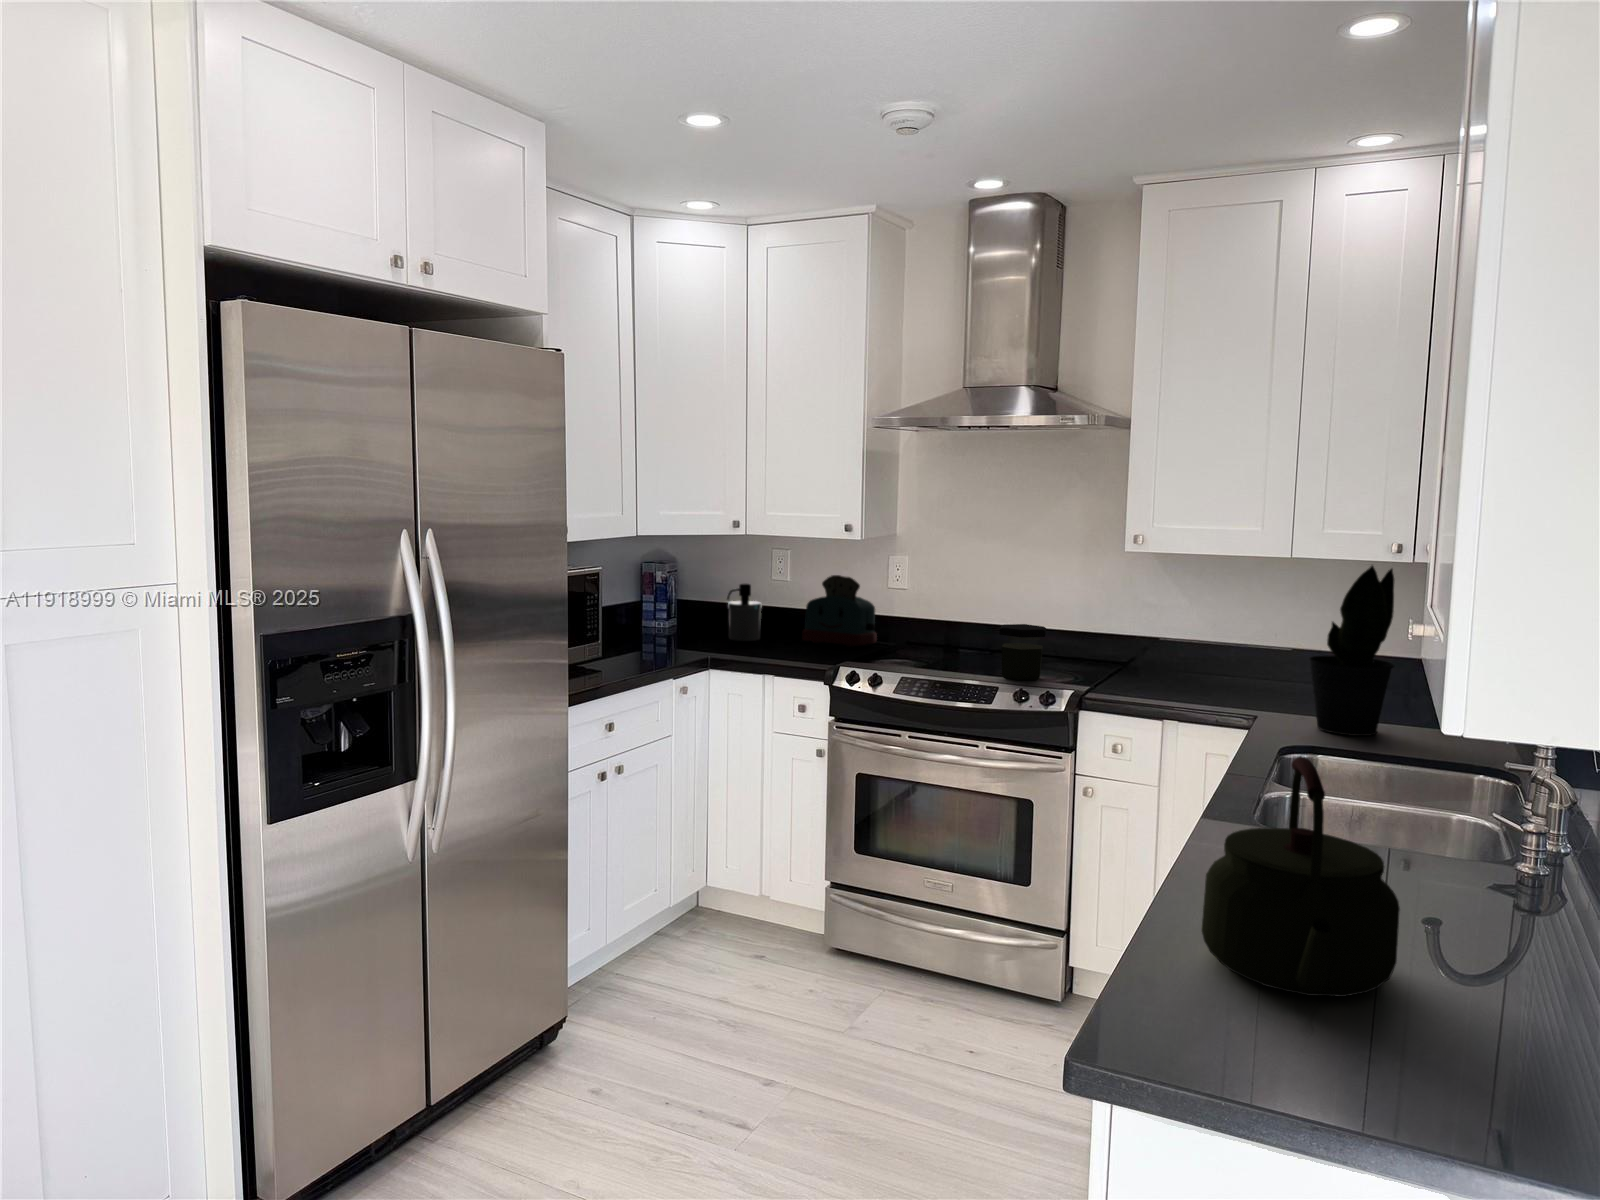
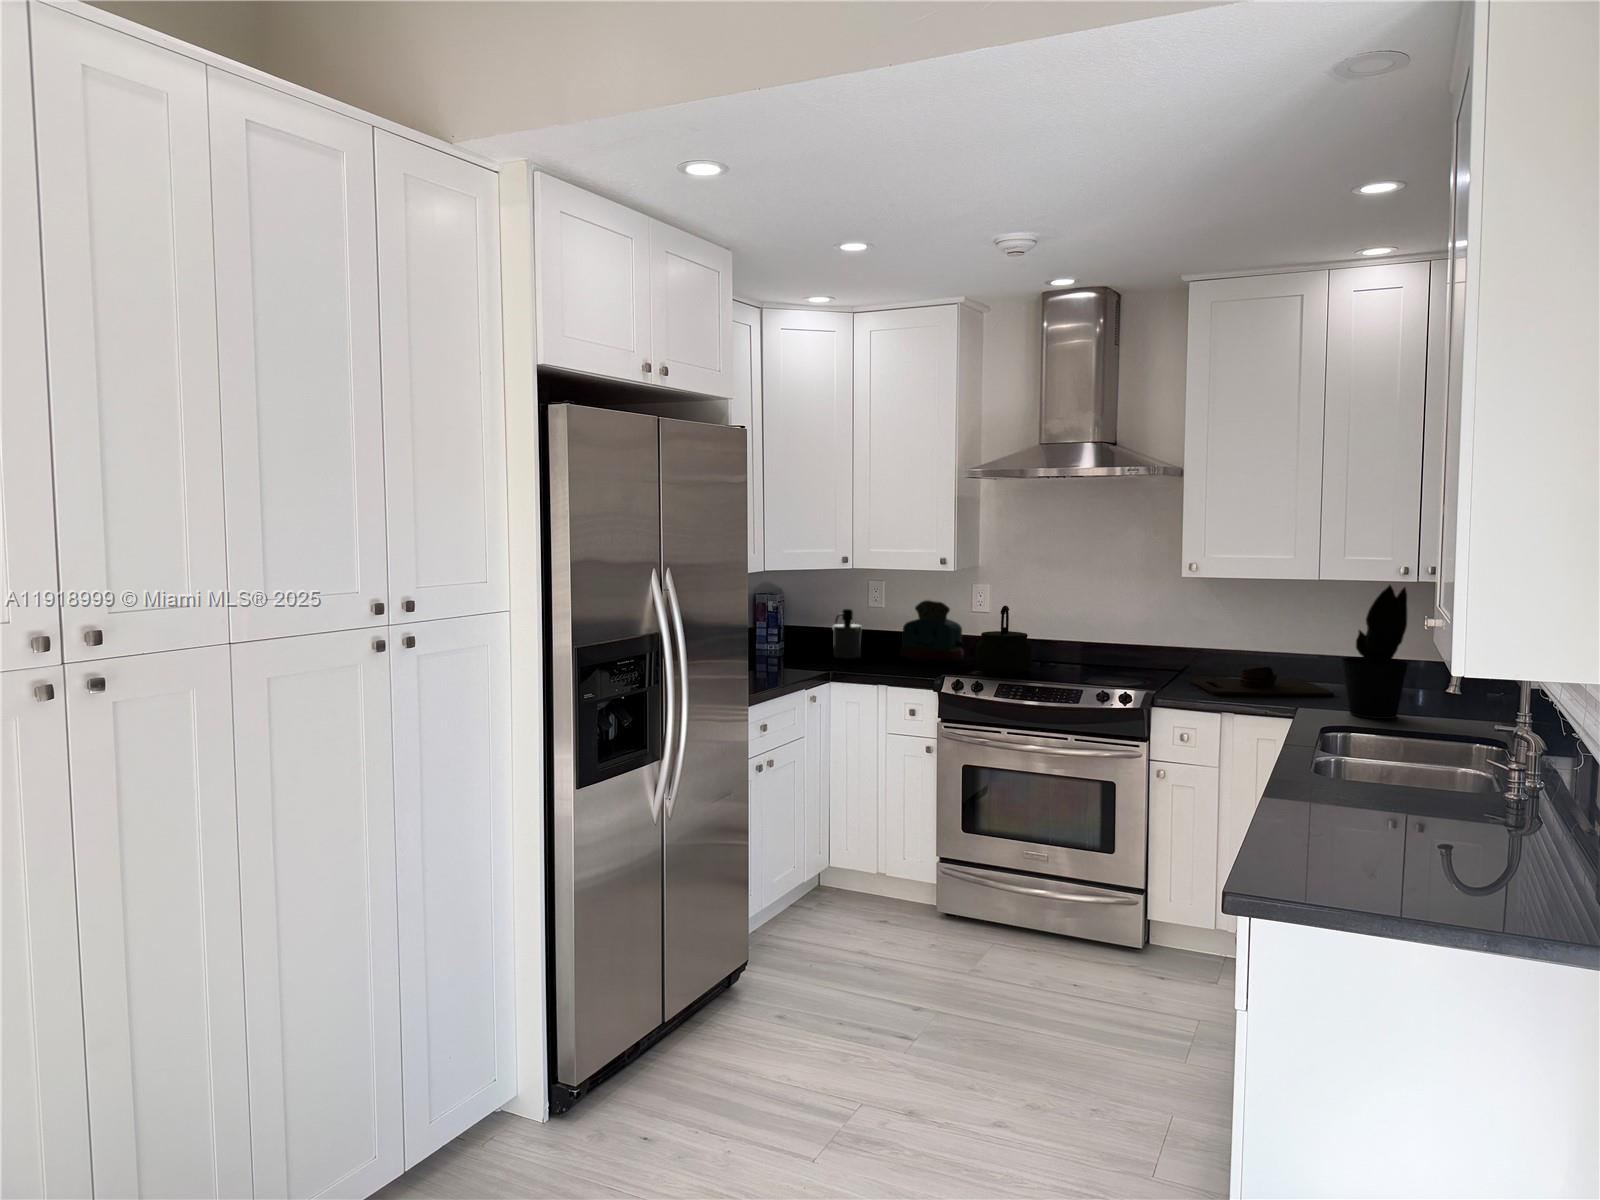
jar: present [1000,624,1046,680] -> none [1081,638,1119,685]
cutting board: none [1131,663,1302,701] -> present [1190,667,1334,696]
kettle: present [1202,756,1400,997] -> present [976,605,1032,674]

